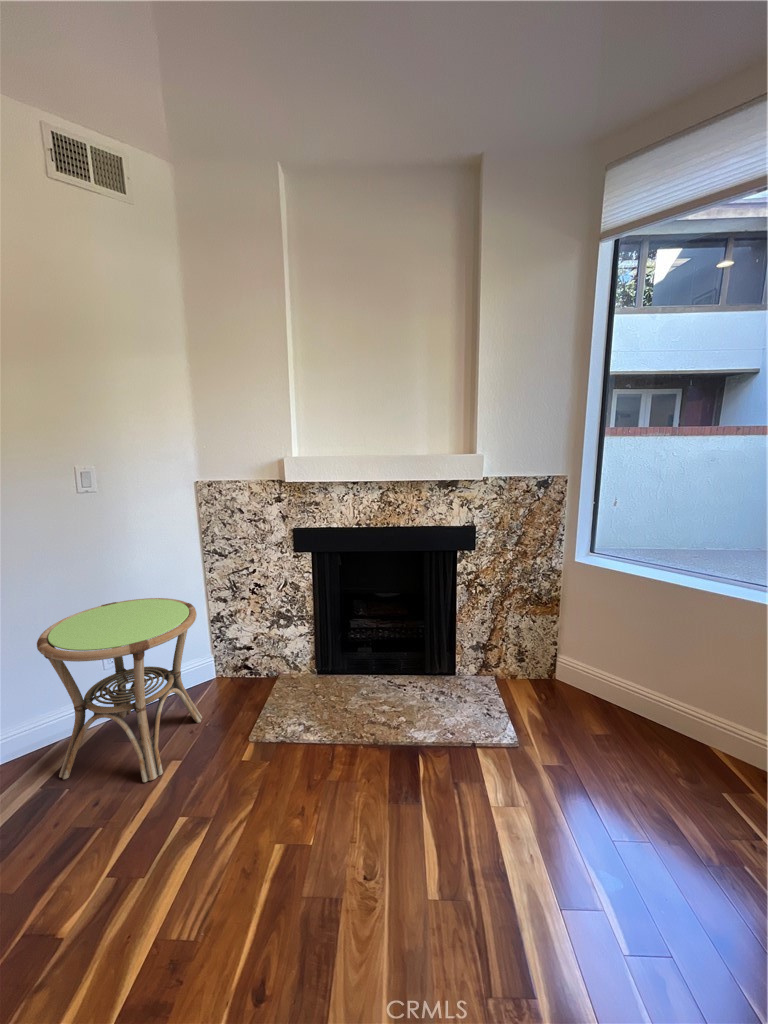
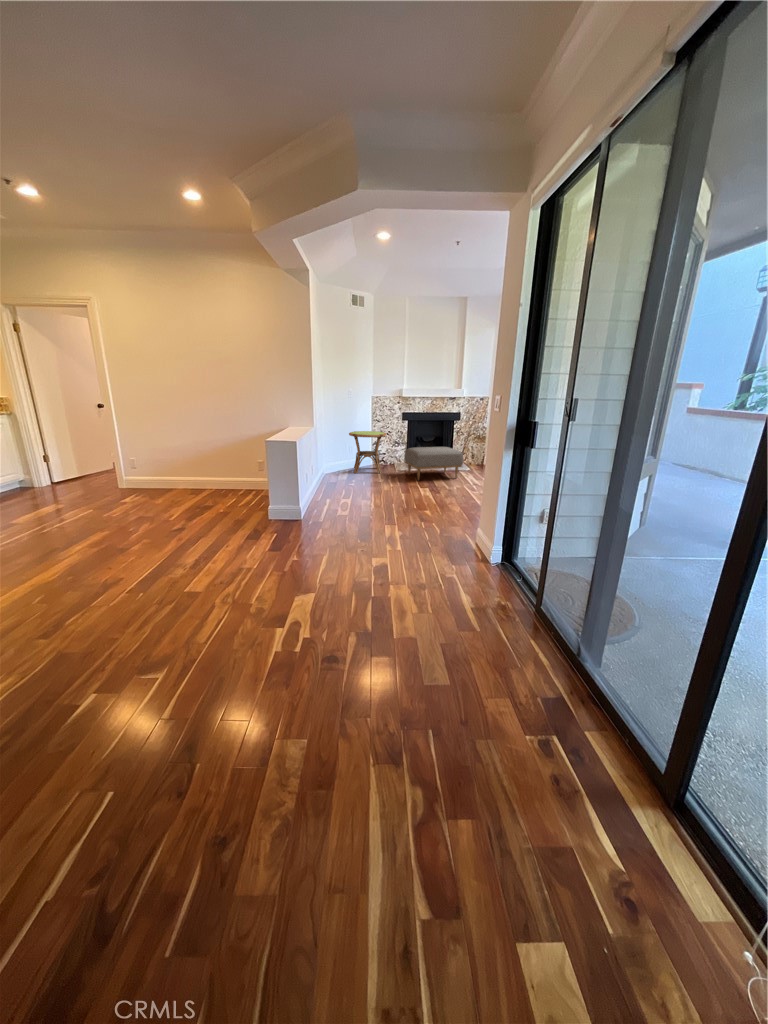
ottoman: none [207,682,461,904] -> present [404,447,463,480]

